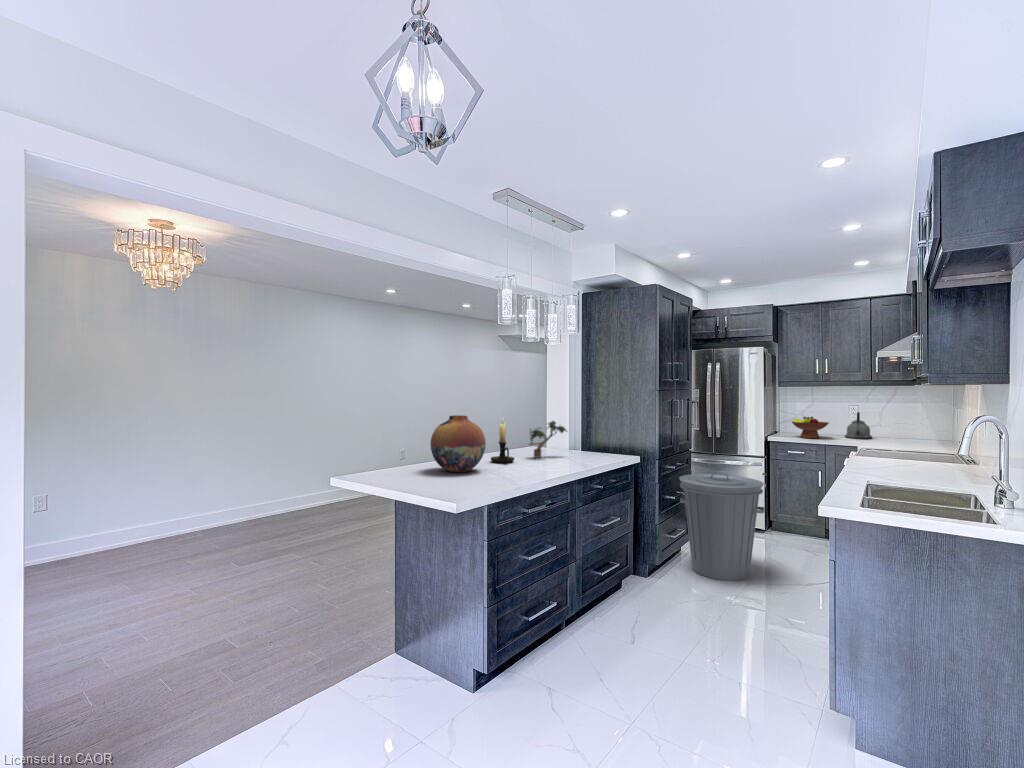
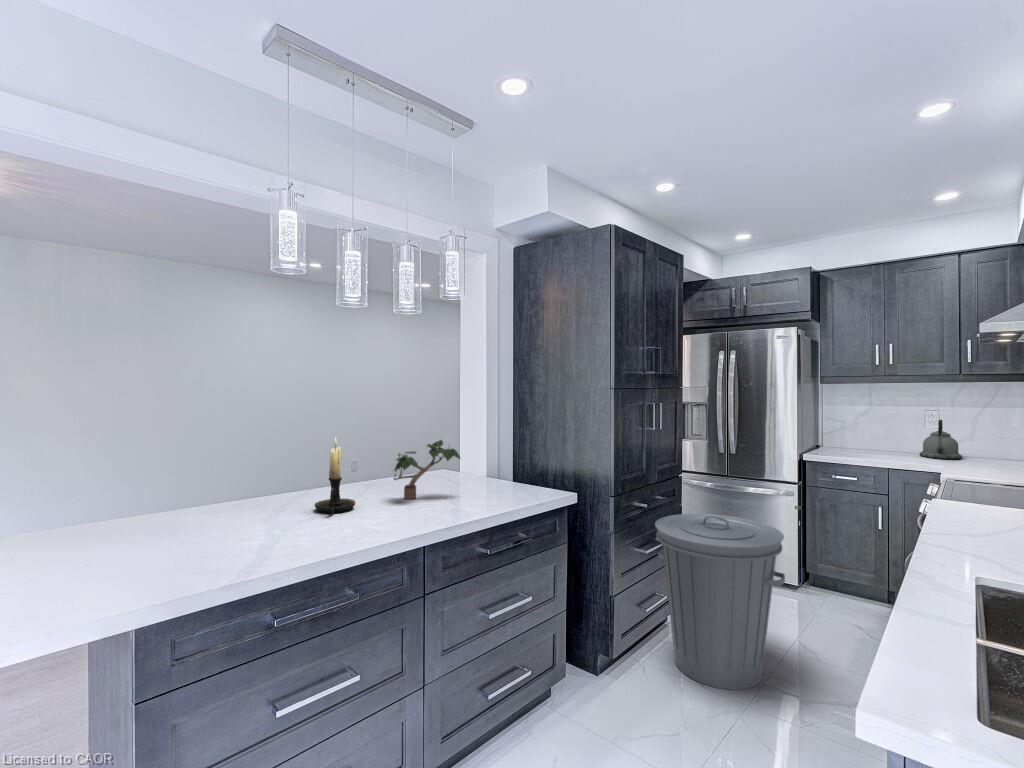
vase: present [430,415,486,472] -> none [159,439,267,539]
fruit bowl: present [792,417,829,438] -> none [839,426,896,458]

